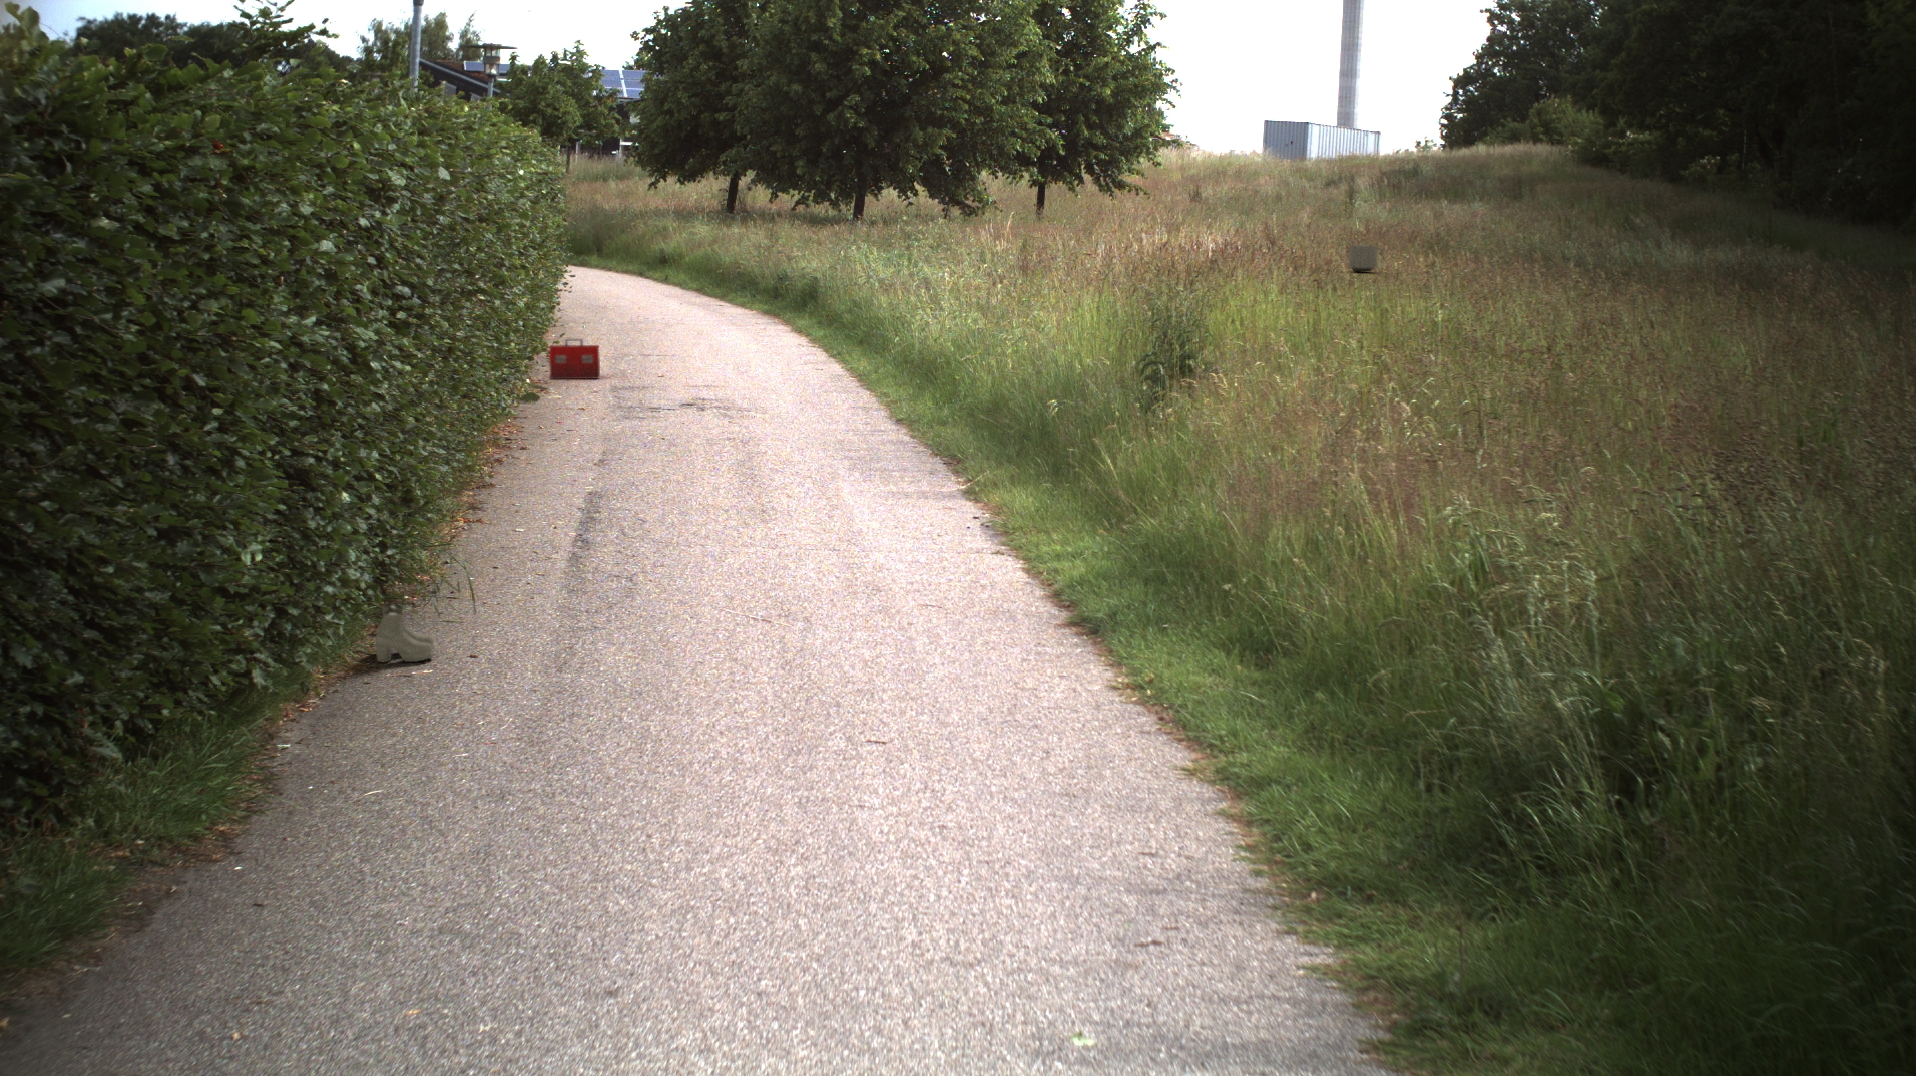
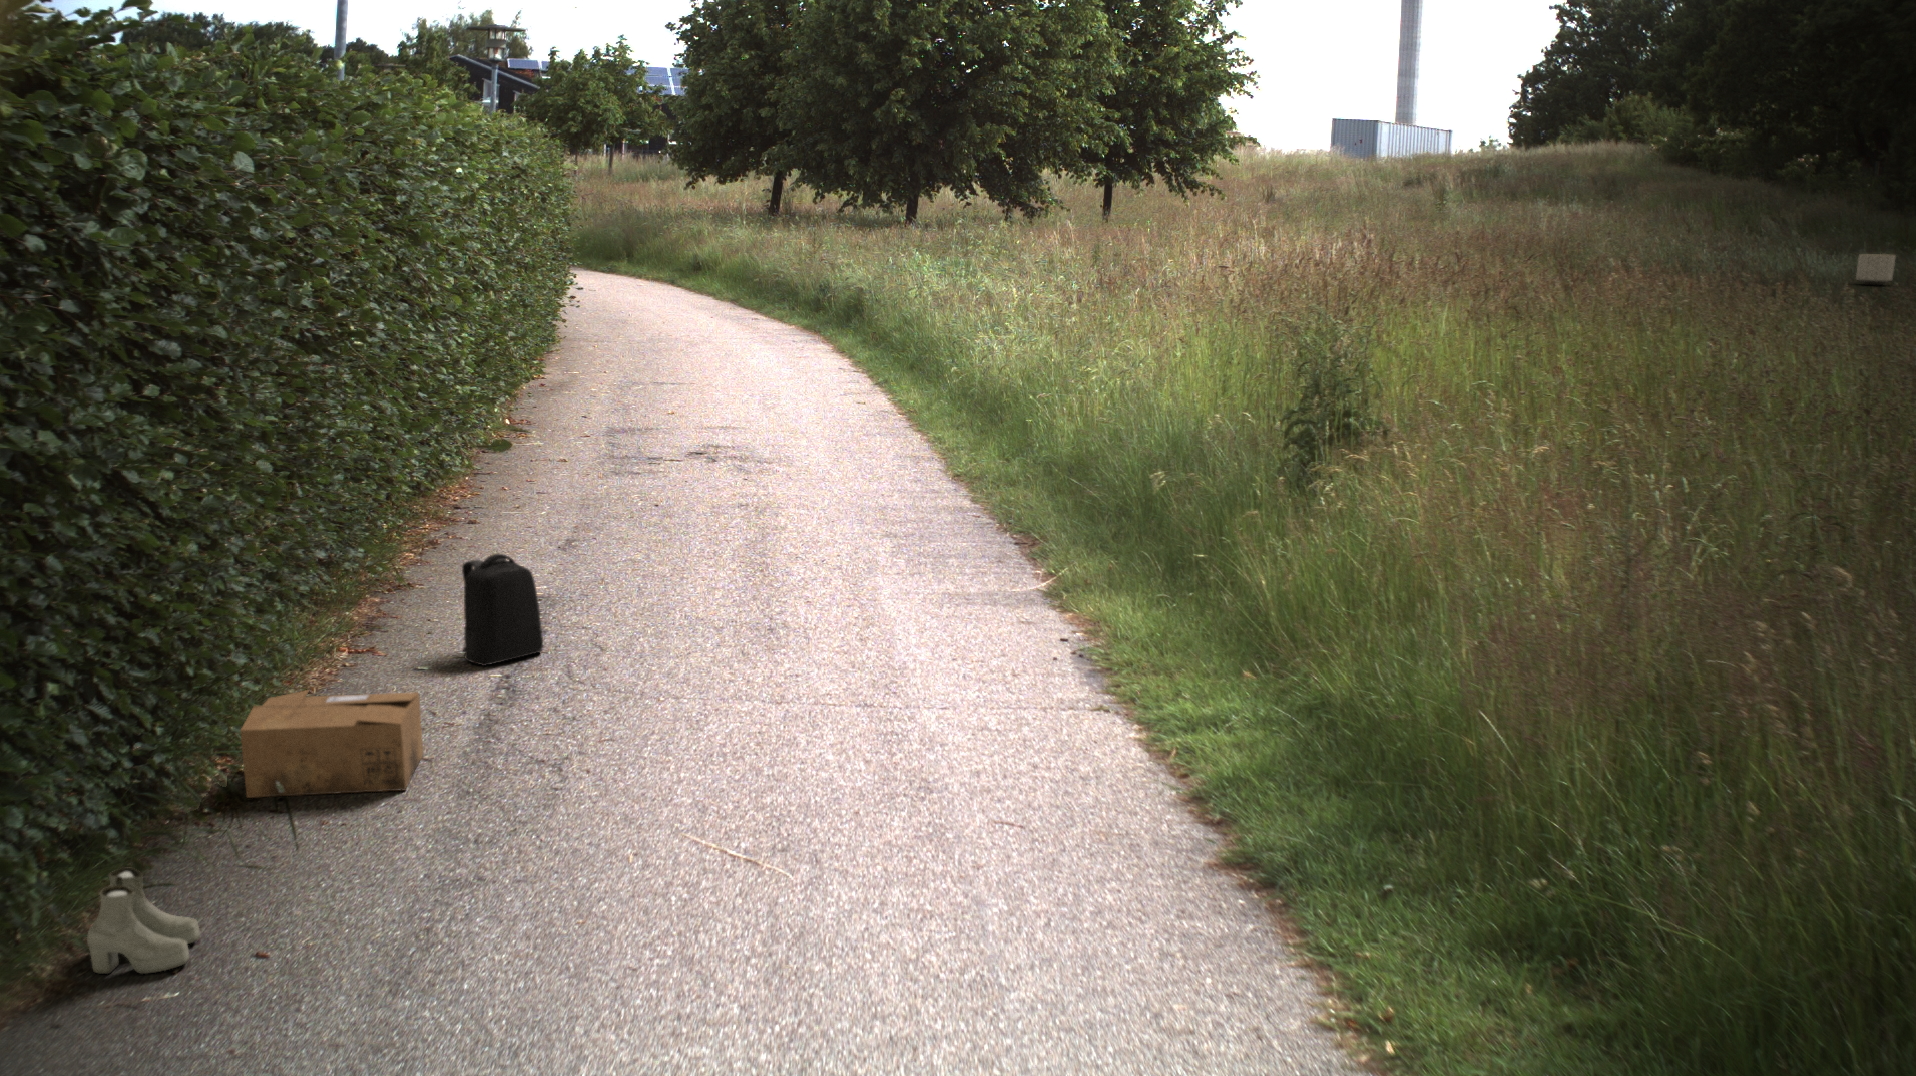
planter: present [1348,245,1378,273] -> present [1856,254,1895,285]
toolbox: present [549,339,600,379] -> none [536,368,598,417]
backpack: none [545,450,603,529] -> present [462,554,543,666]
cardboard box: none [427,526,538,592] -> present [240,690,423,798]

